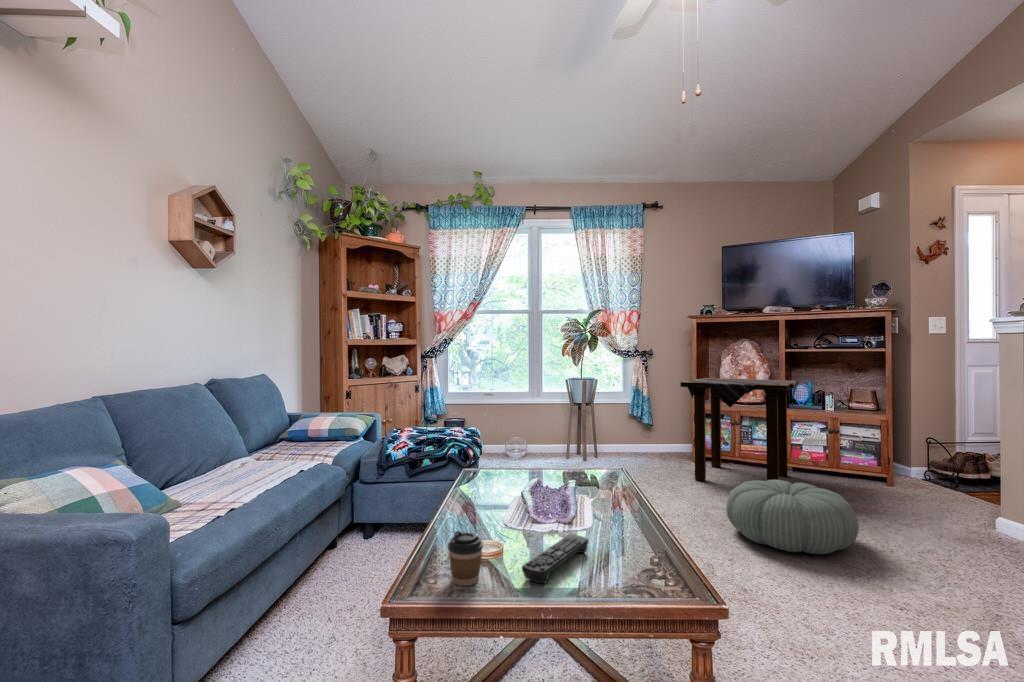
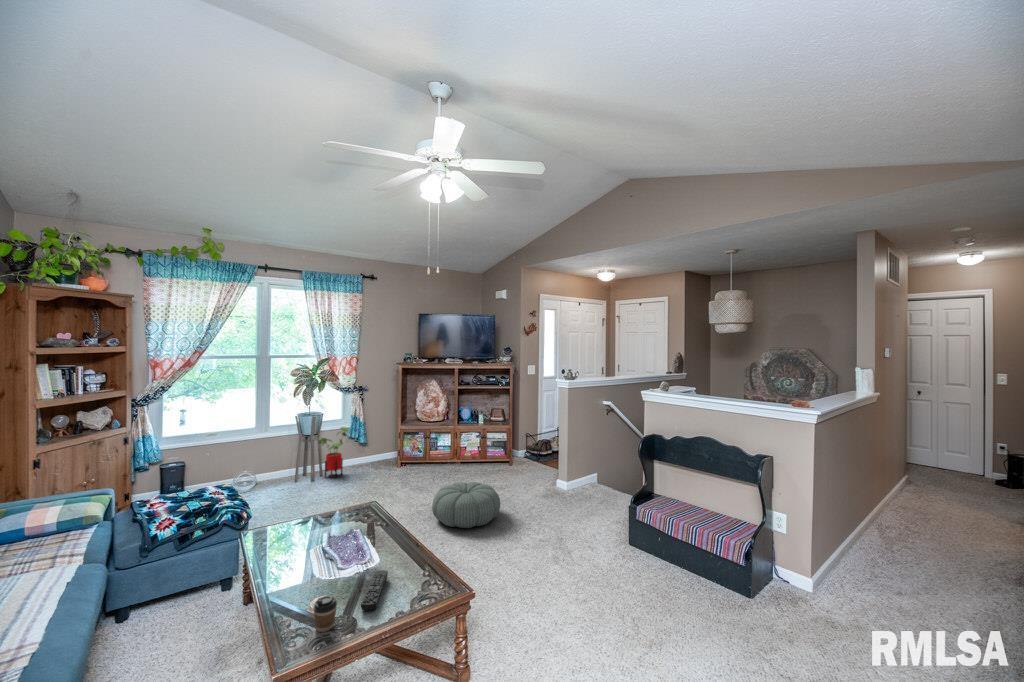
side table: present [680,378,798,481] -> none [395,407,465,484]
house plant: none [591,397,630,461] -> present [319,427,348,477]

